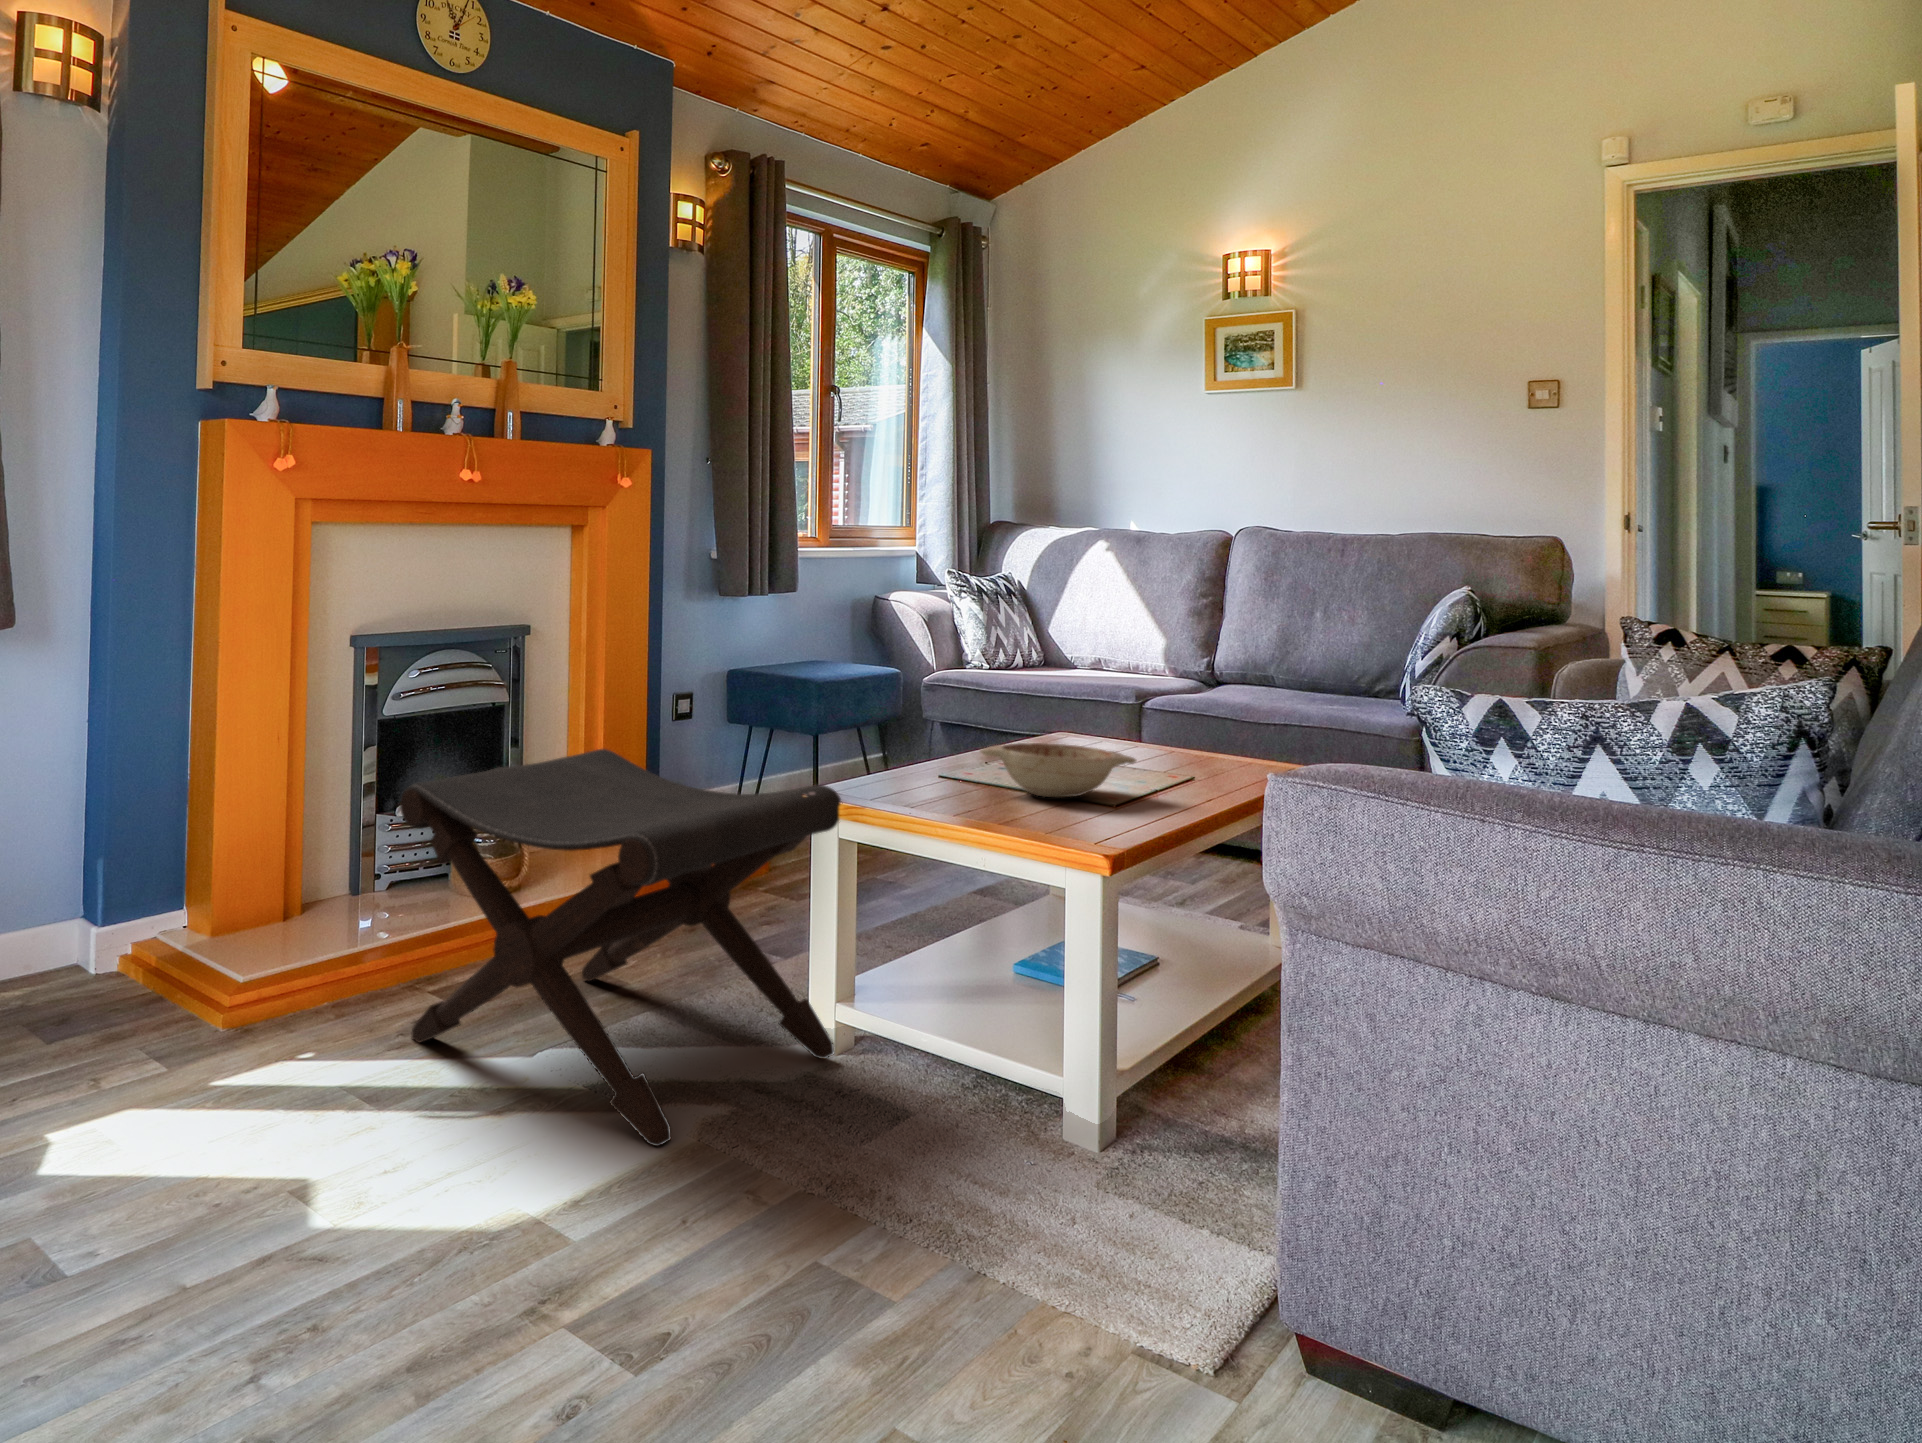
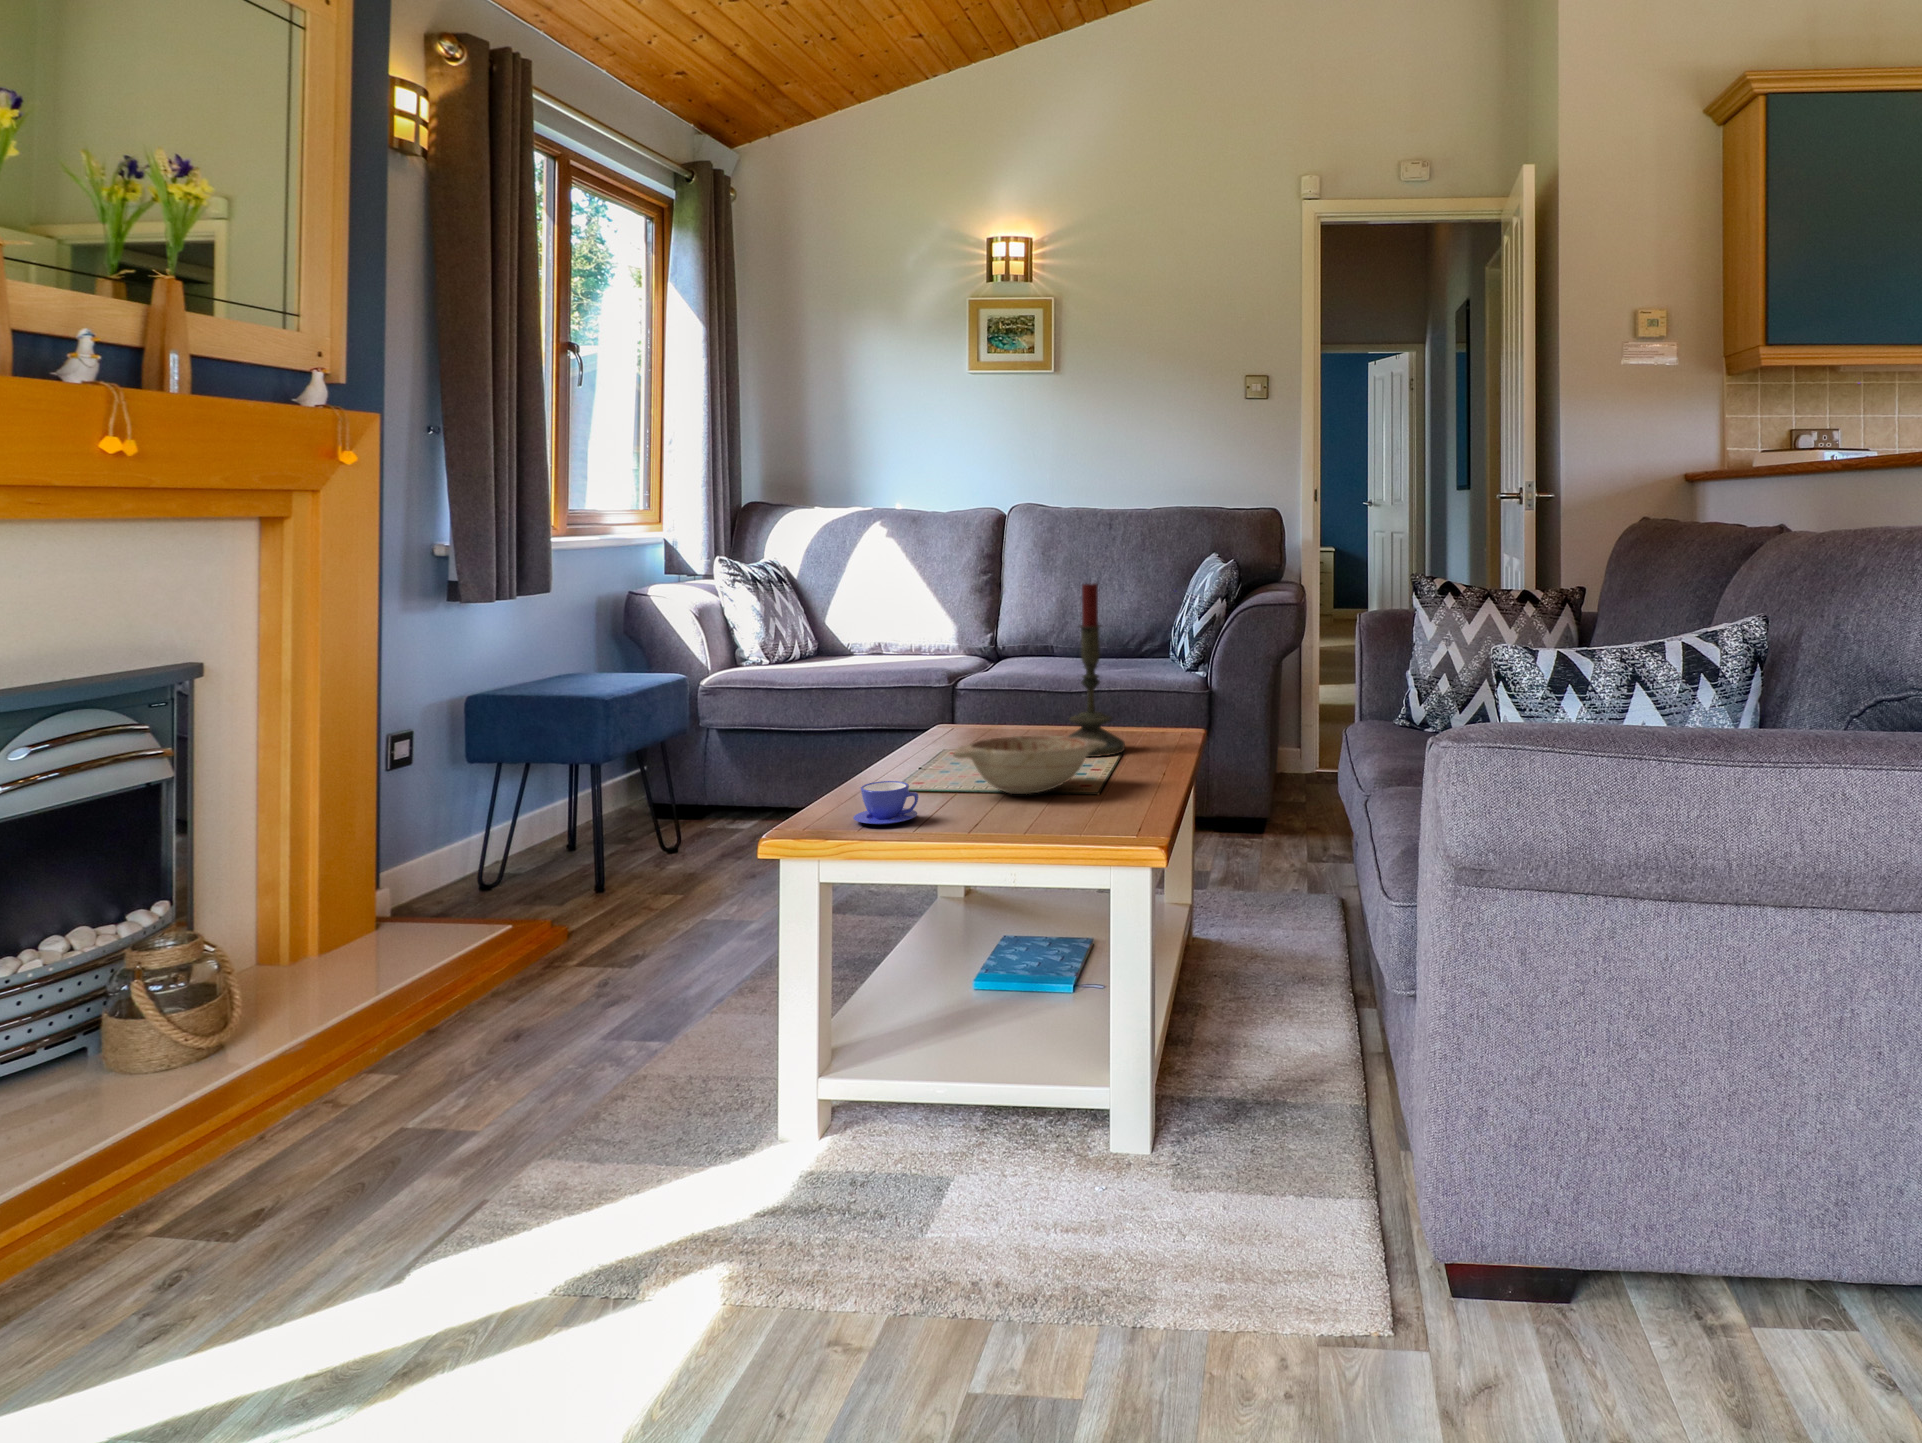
candle: none [1132,599,1203,778] -> present [1068,583,1125,757]
footstool: present [400,749,841,1146] -> none [132,817,820,1330]
teacup: none [876,765,931,802] -> present [853,781,919,825]

